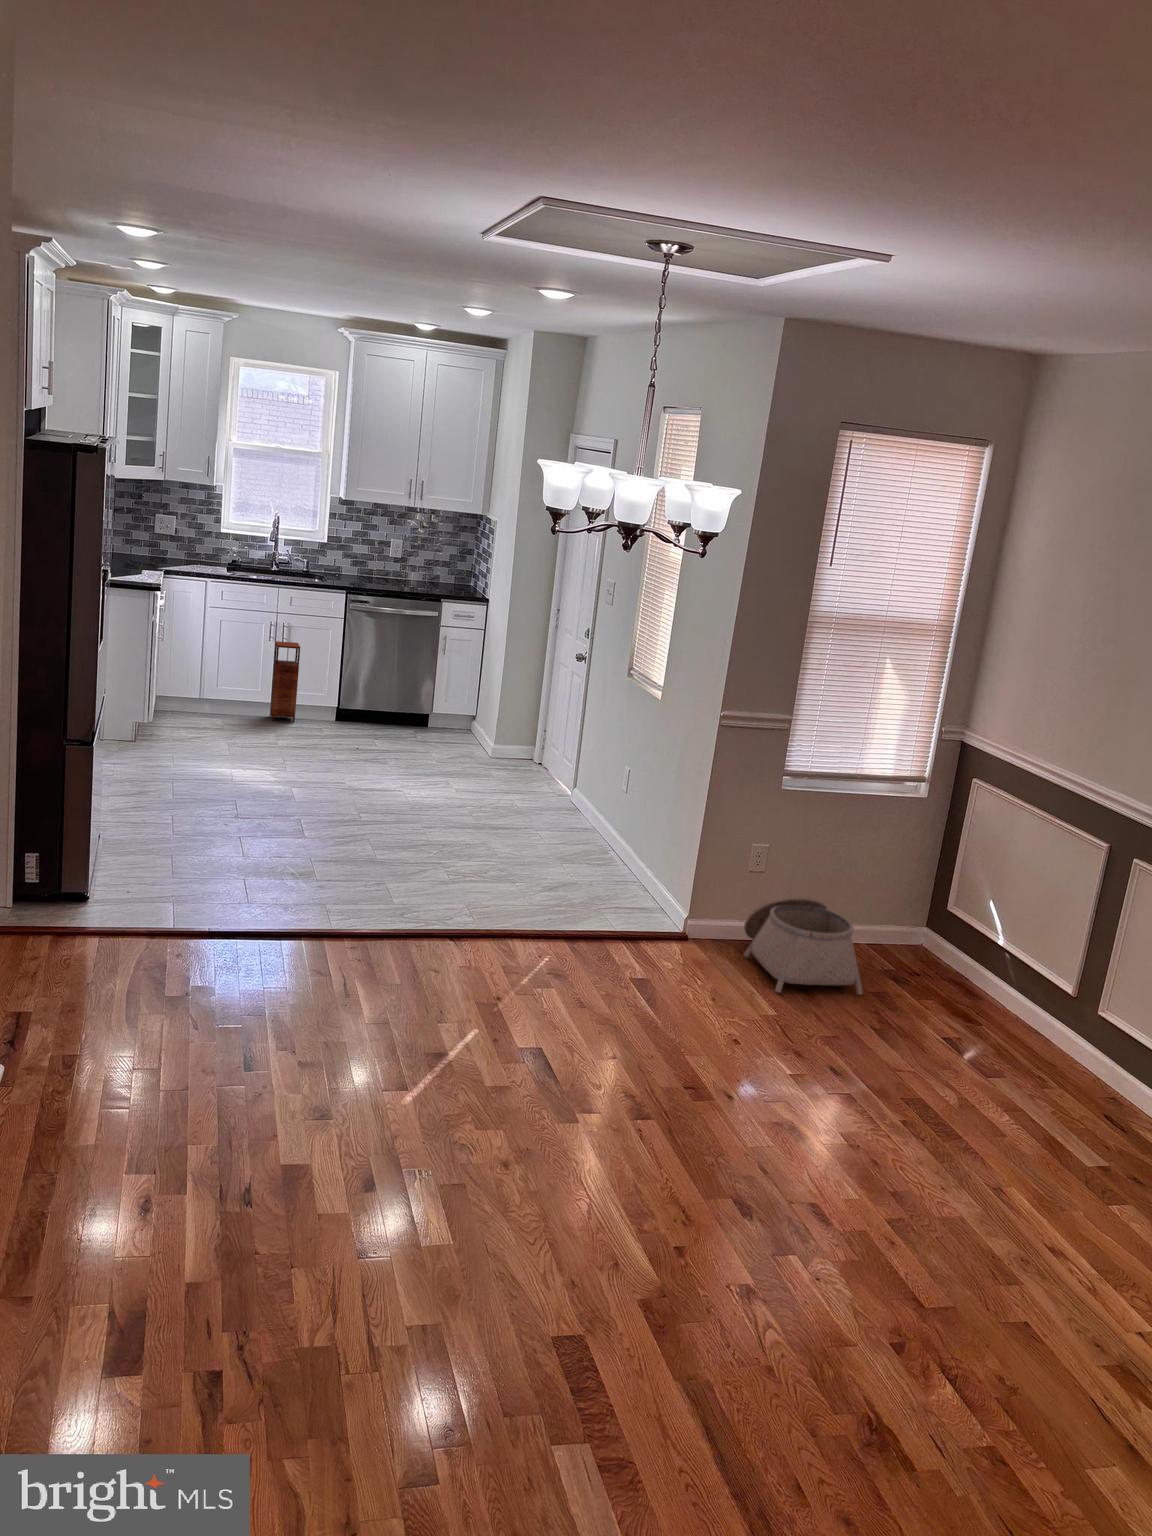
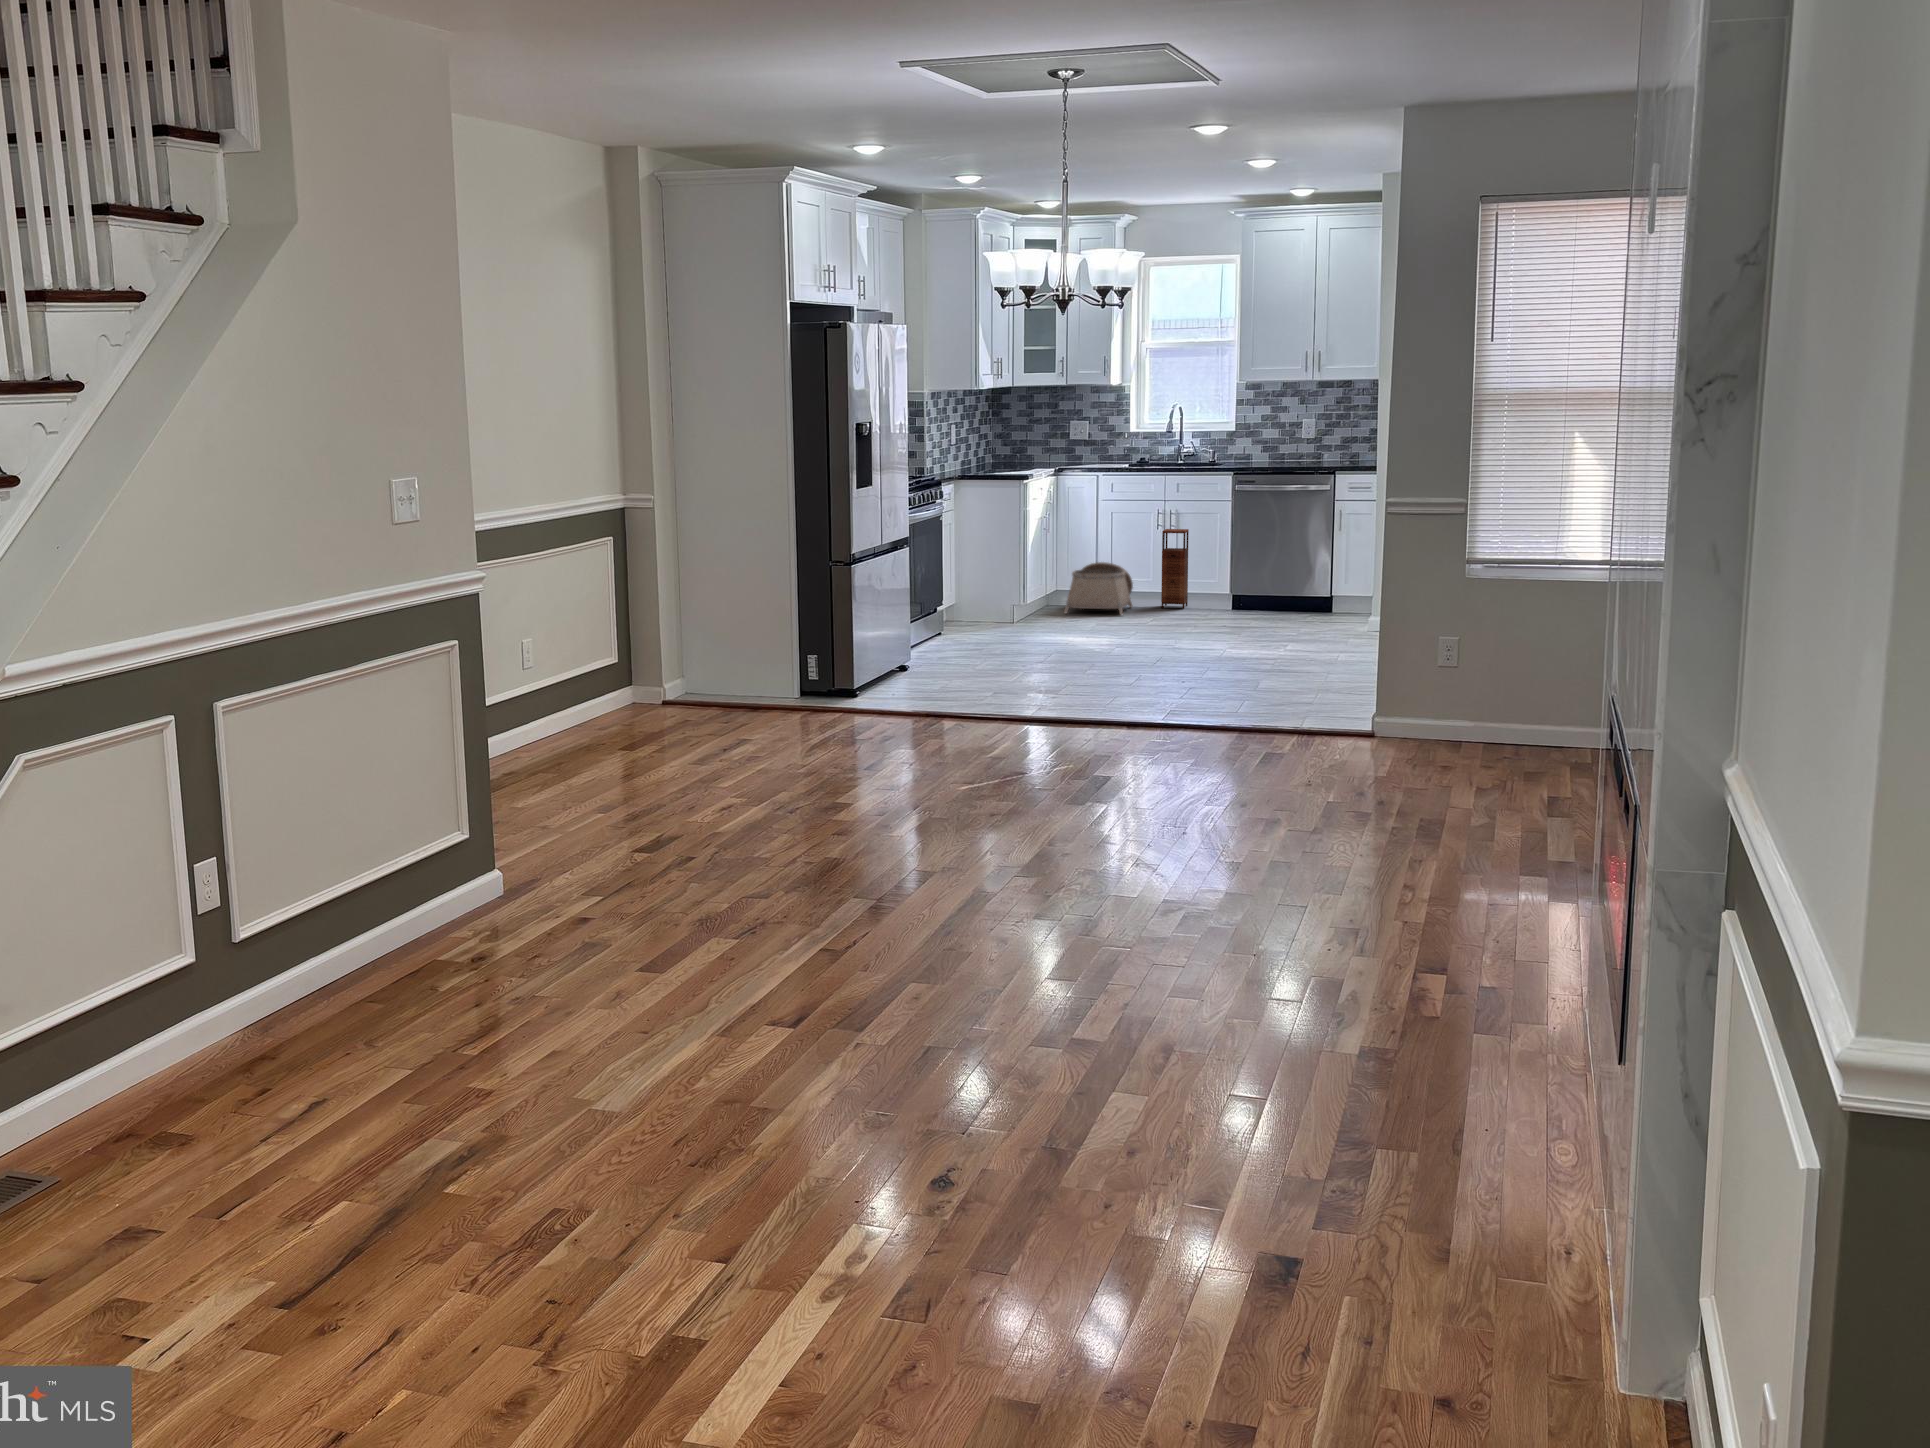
basket: present [744,897,863,995] -> present [1064,562,1133,615]

